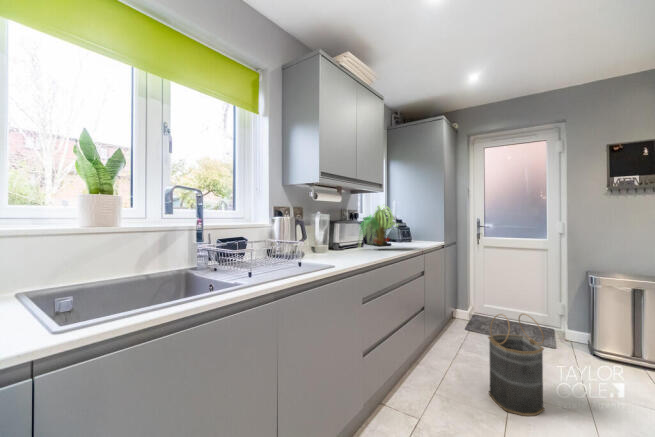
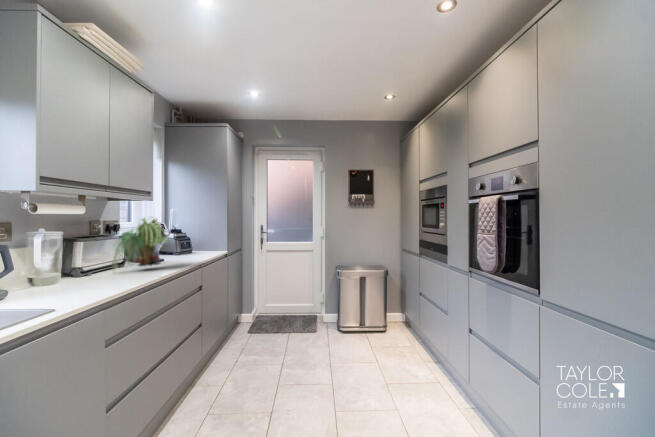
basket: present [488,314,544,416] -> none [259,314,300,405]

